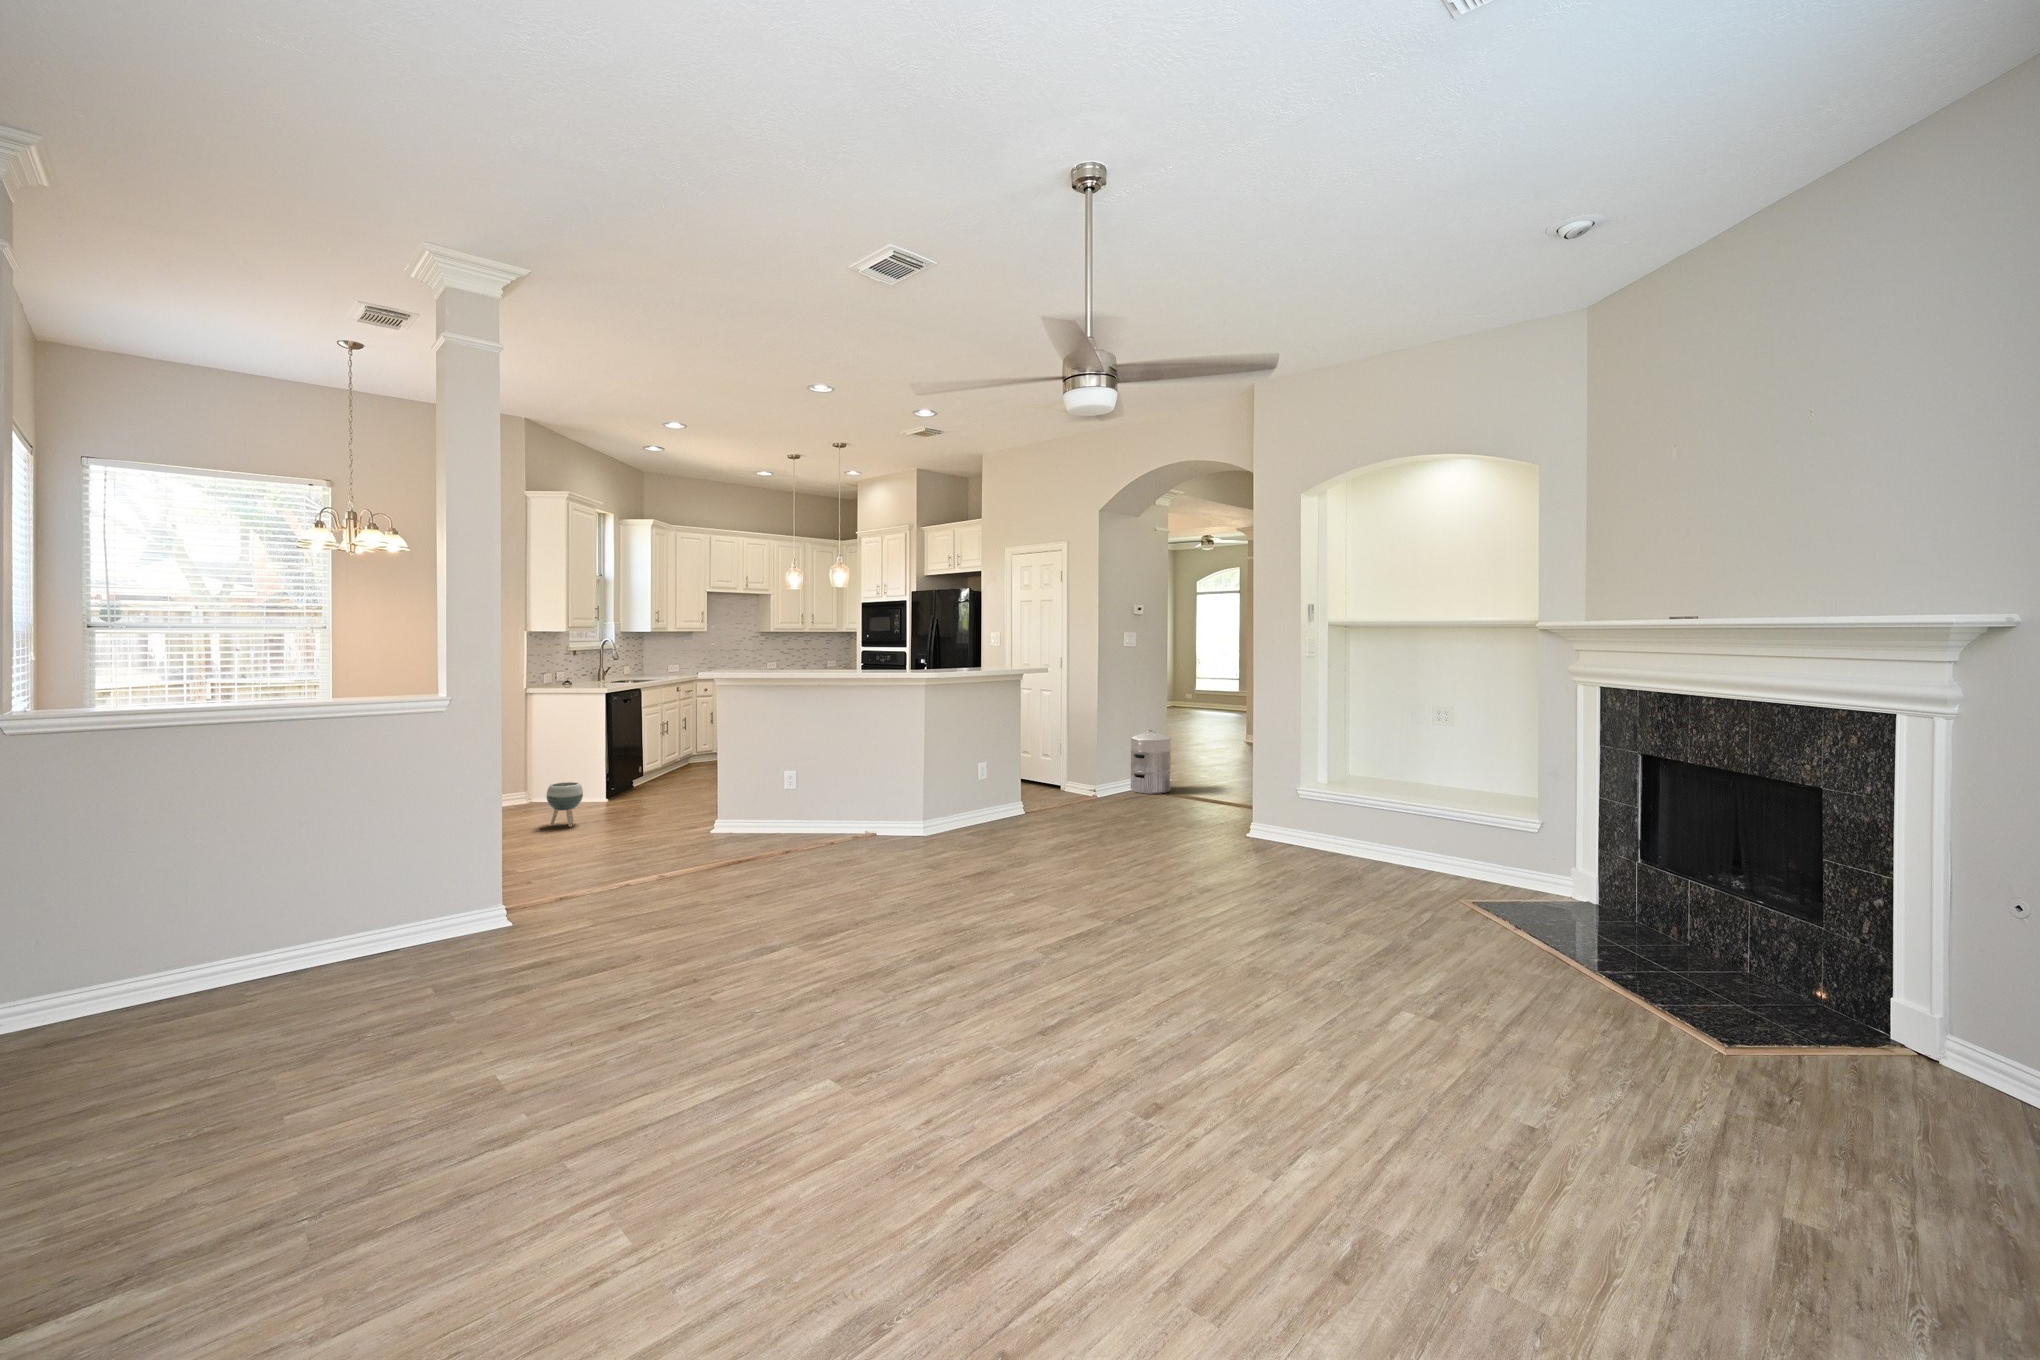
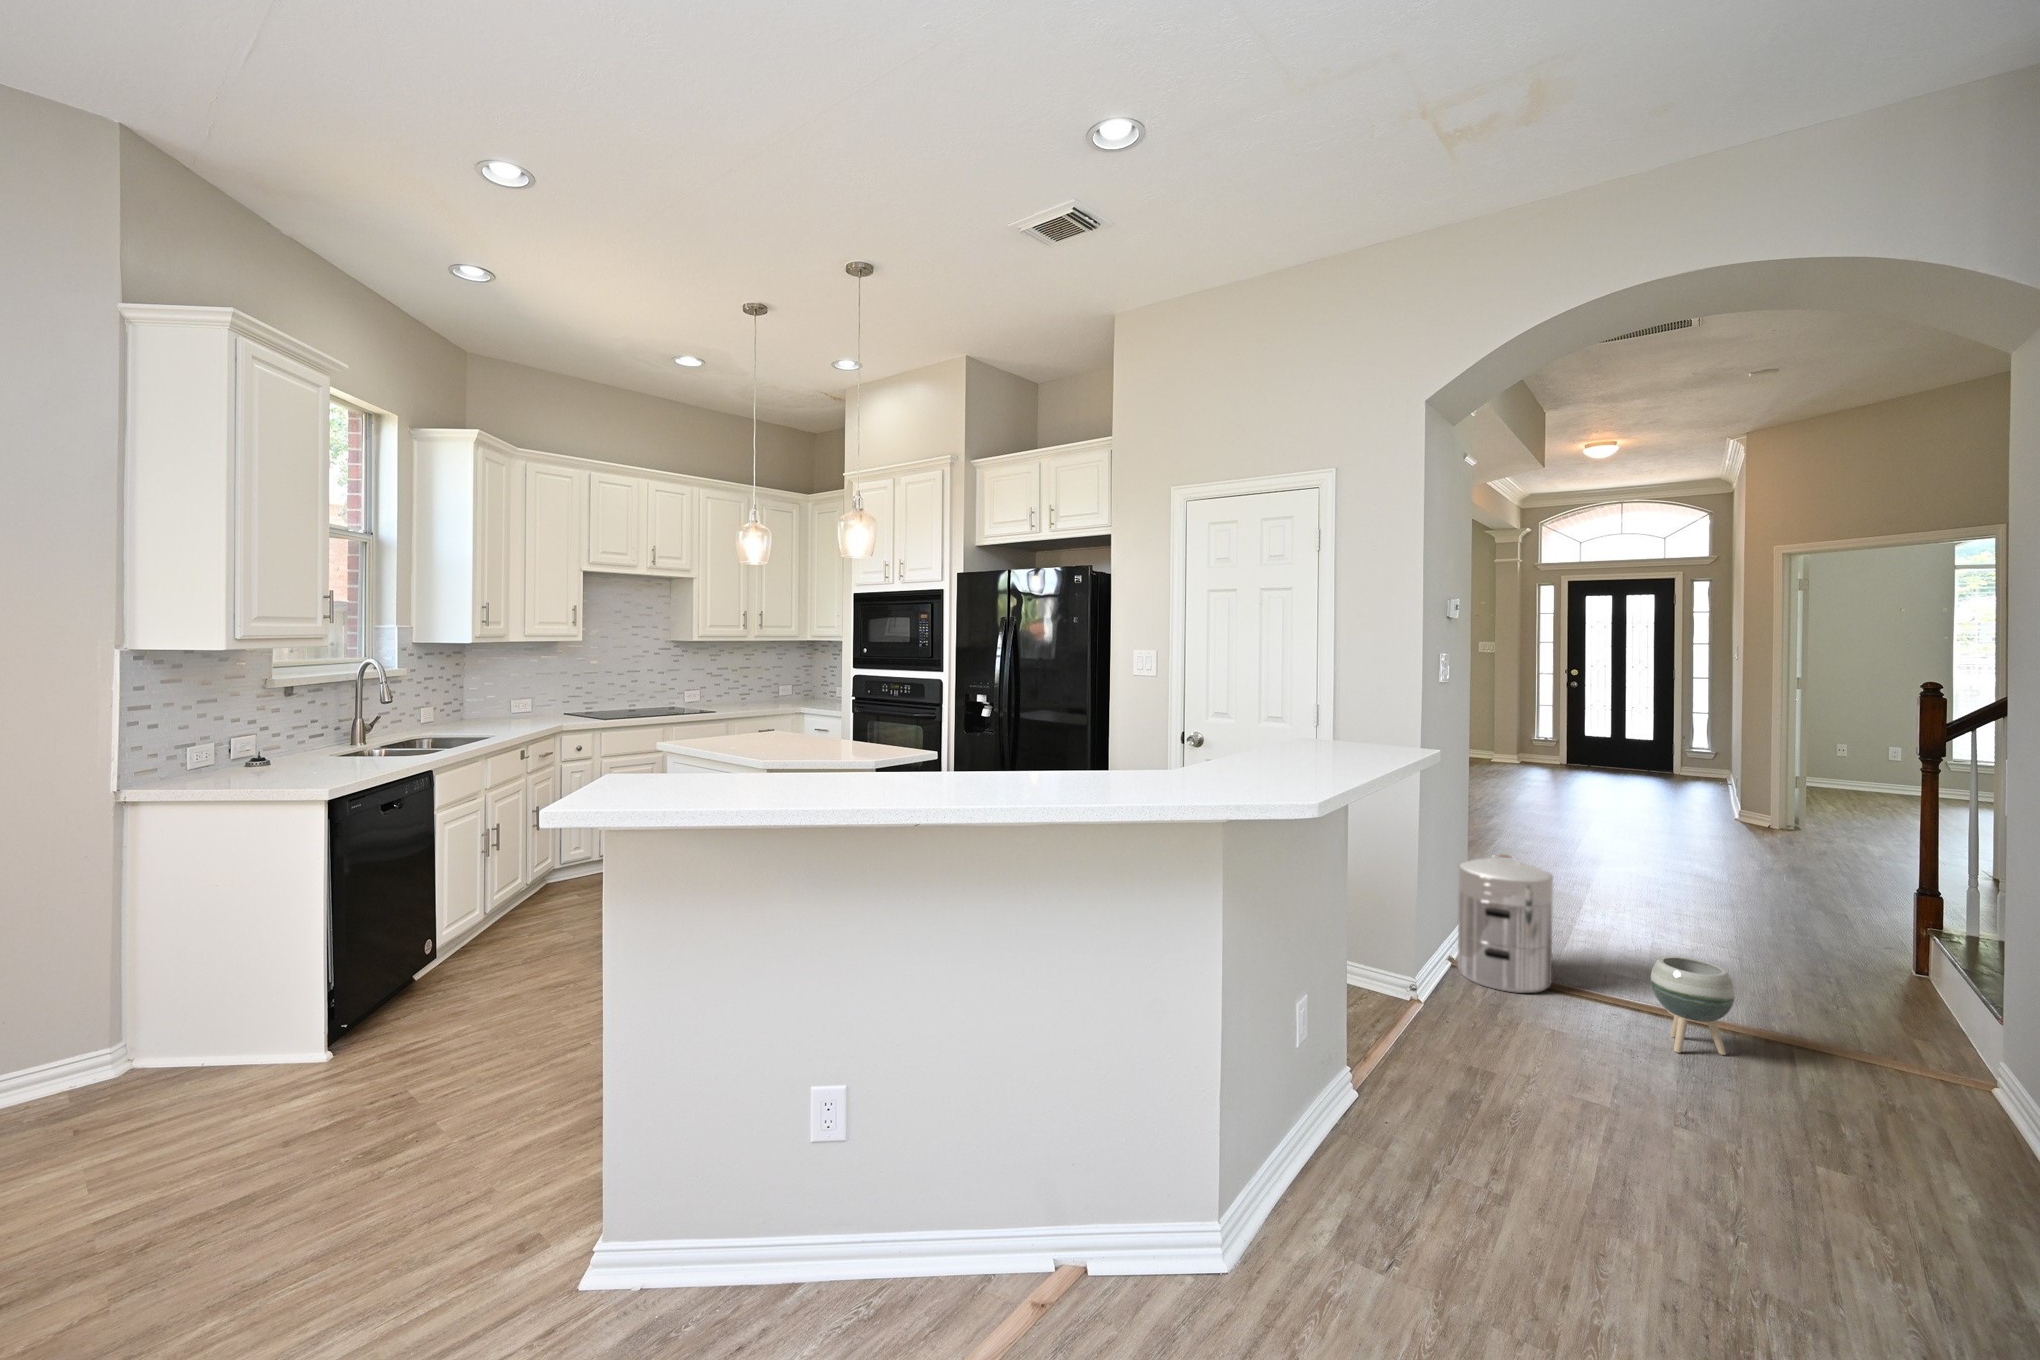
planter: present [546,782,583,827] -> present [1651,956,1735,1055]

